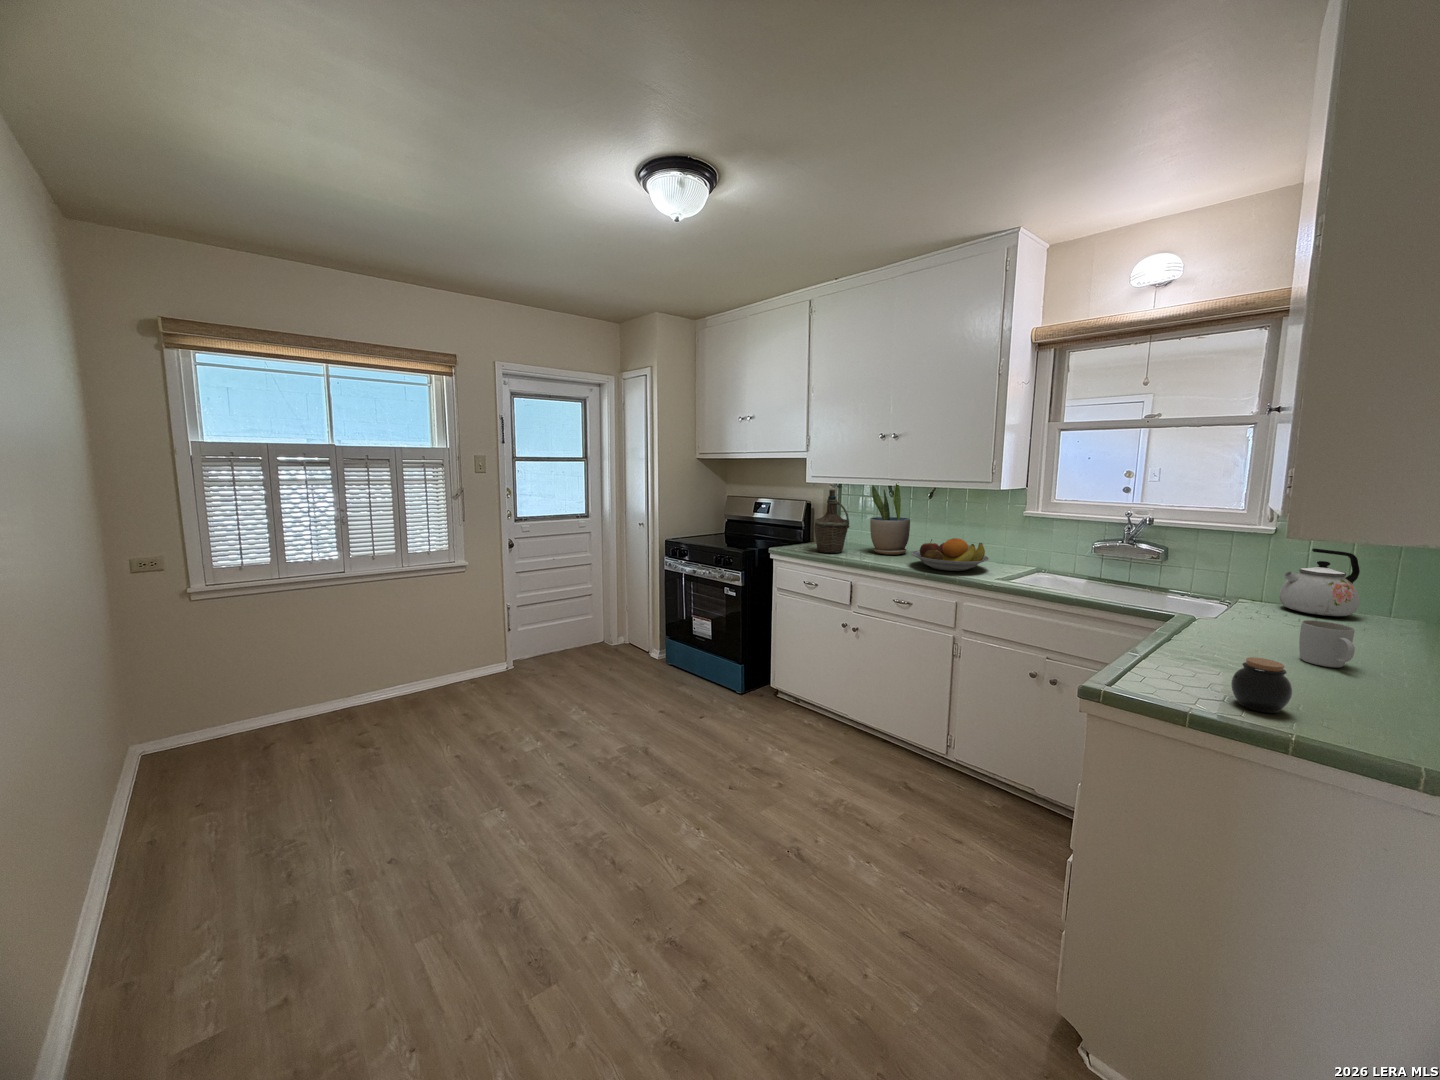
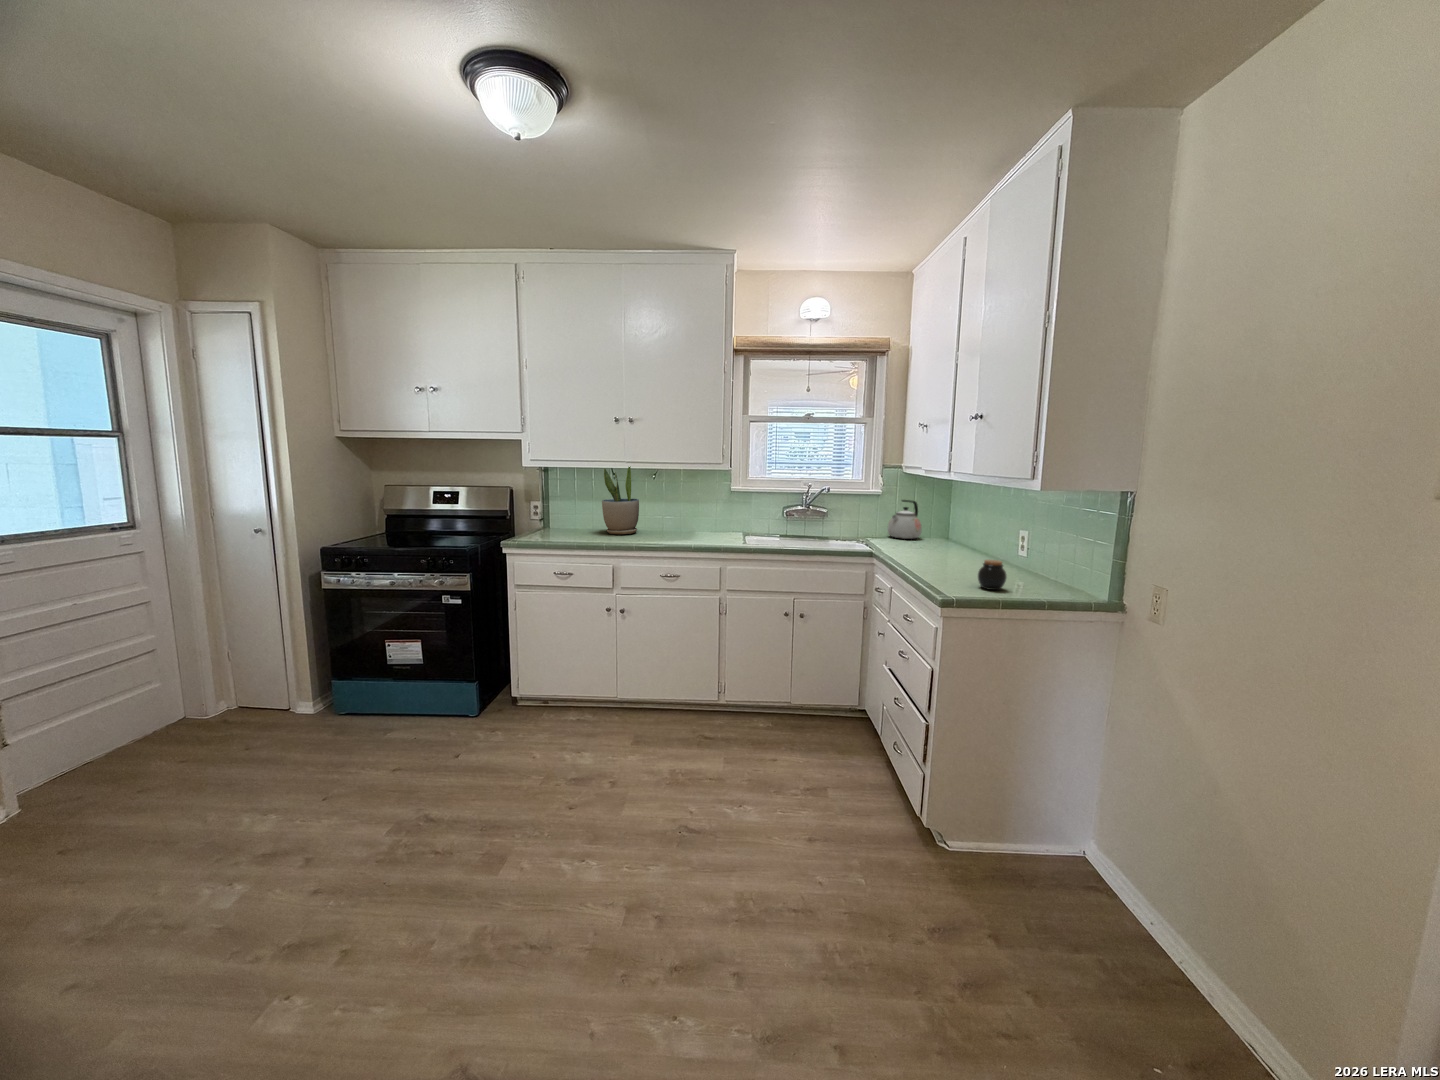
bottle: present [814,489,850,553] -> none [550,473,588,539]
fruit bowl: present [911,538,989,571] -> none [658,512,721,541]
mug: present [1299,620,1355,667] -> none [948,538,976,563]

